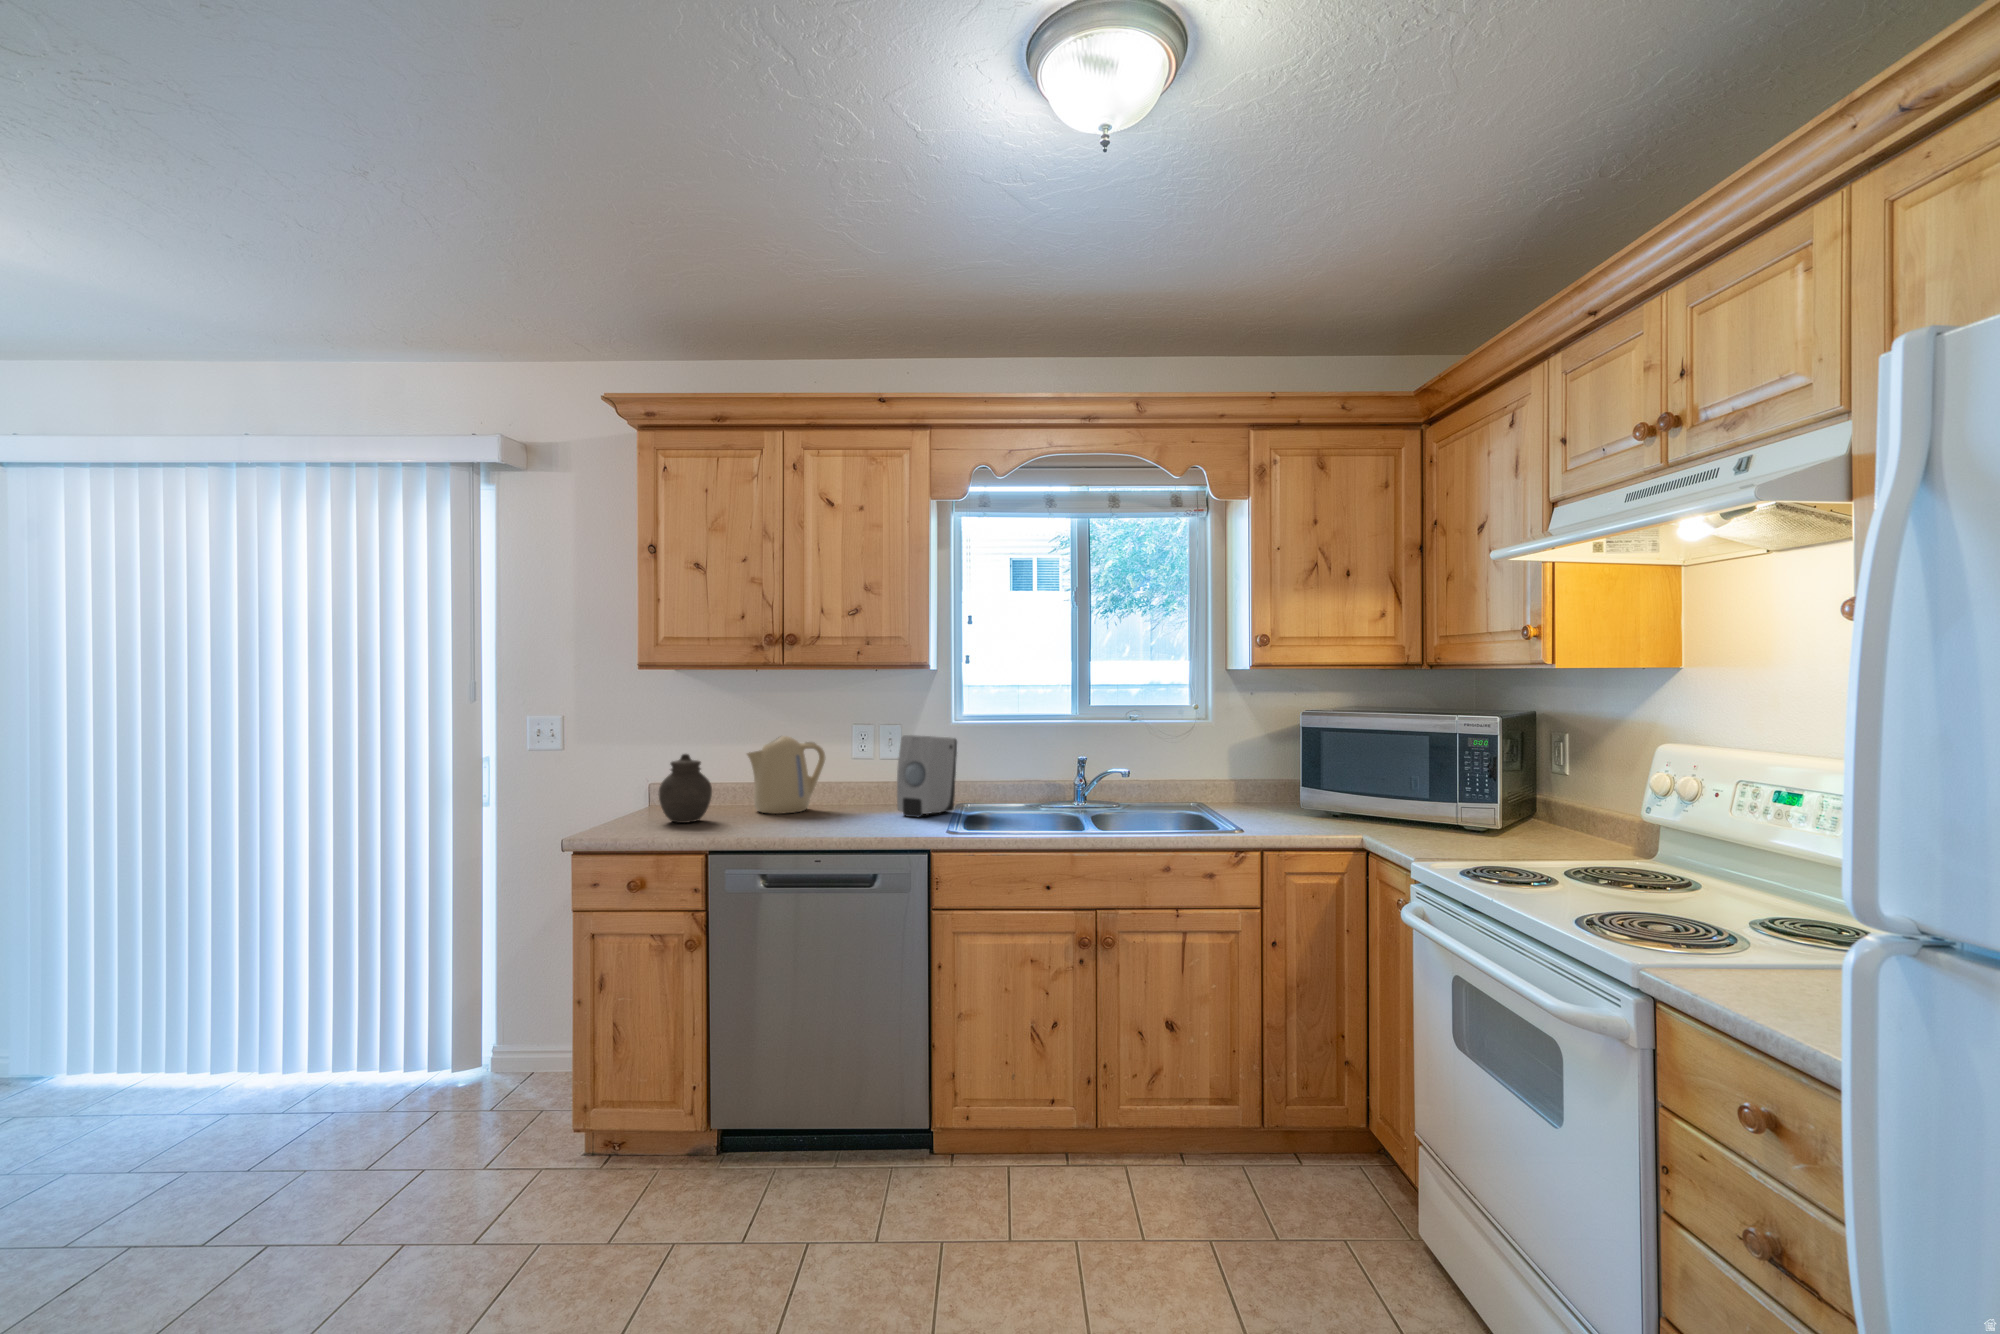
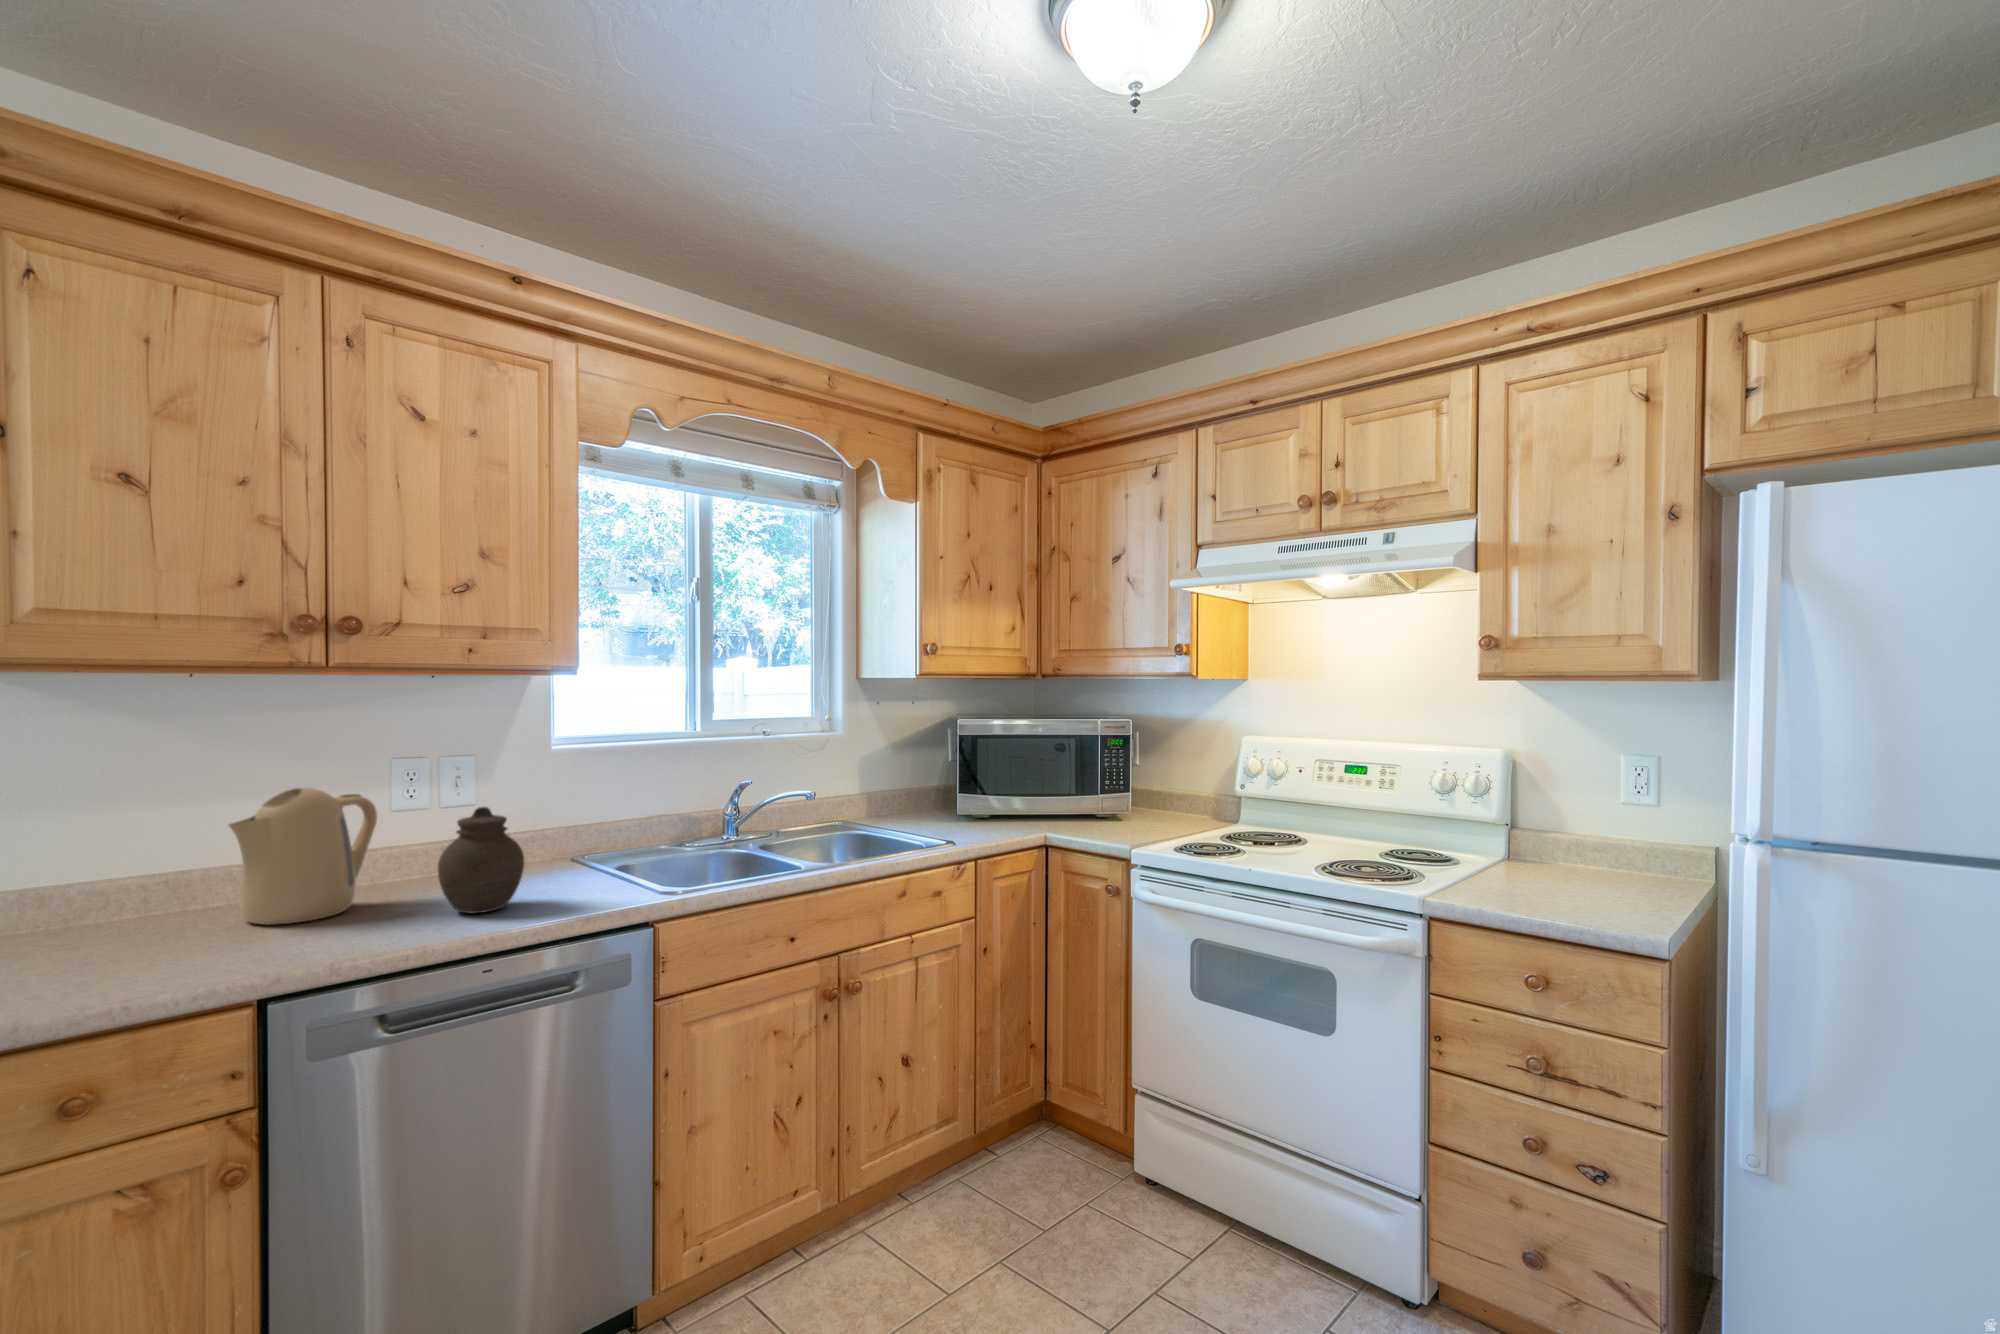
soap dispenser: present [897,735,957,818] -> none [531,770,598,888]
jar: present [659,754,712,823] -> present [438,807,524,913]

